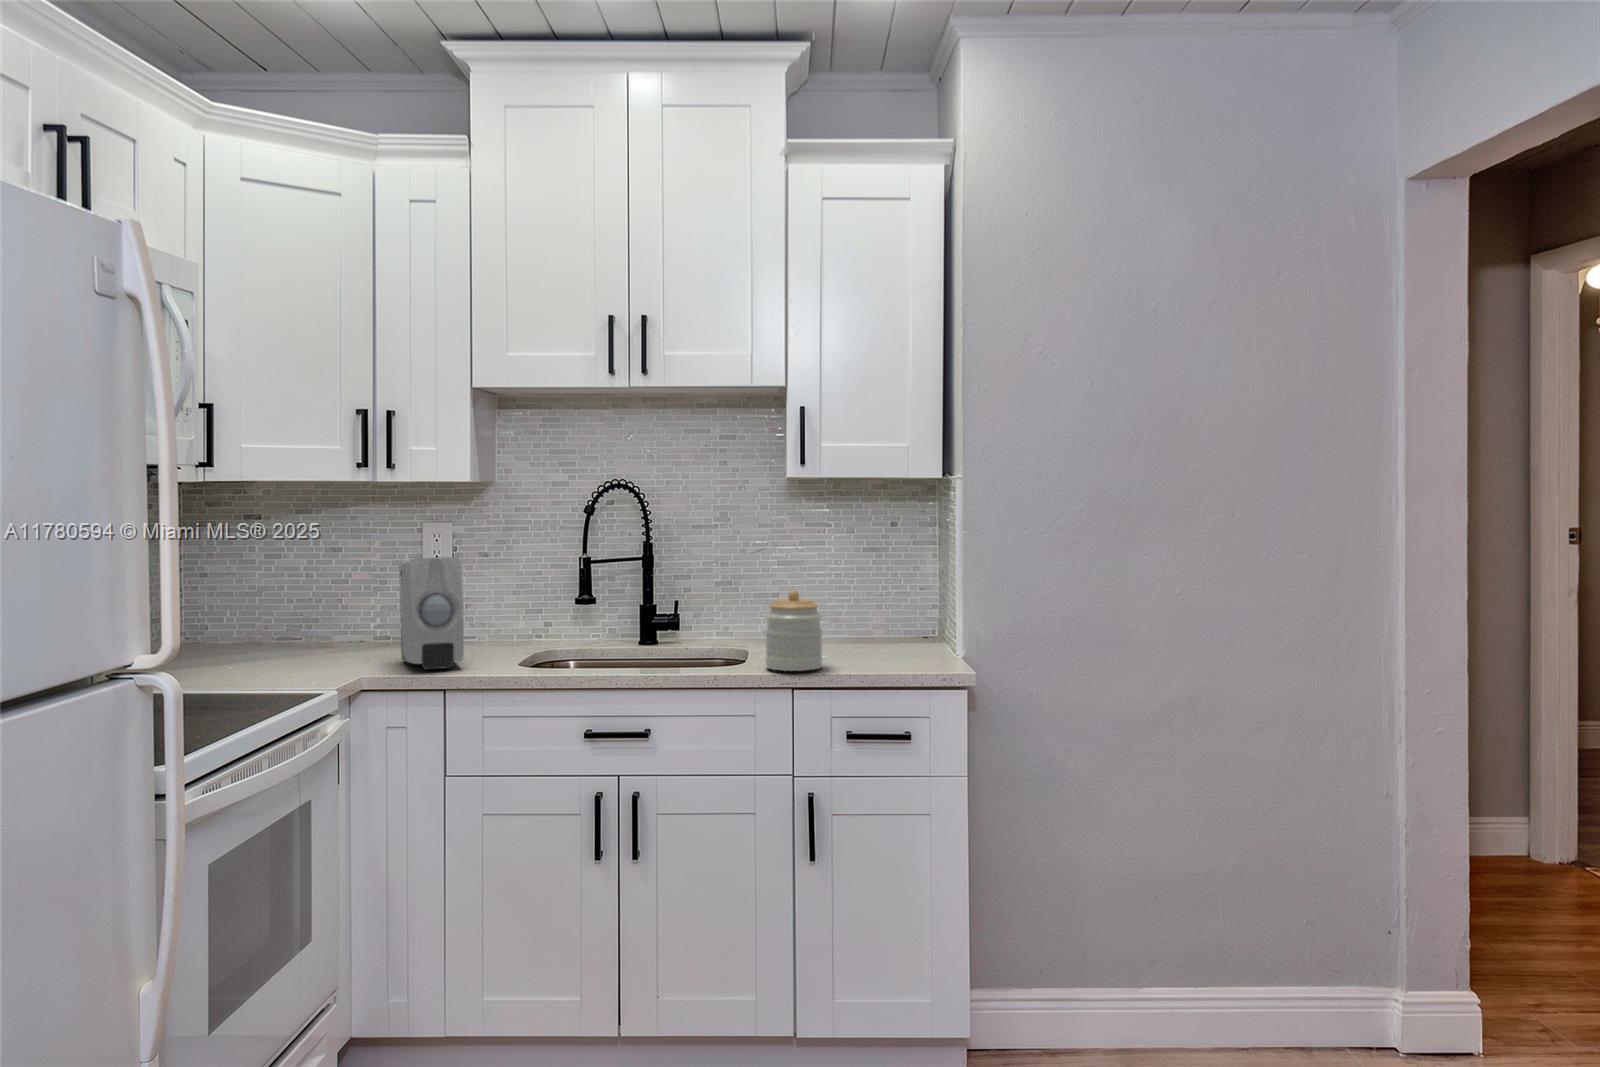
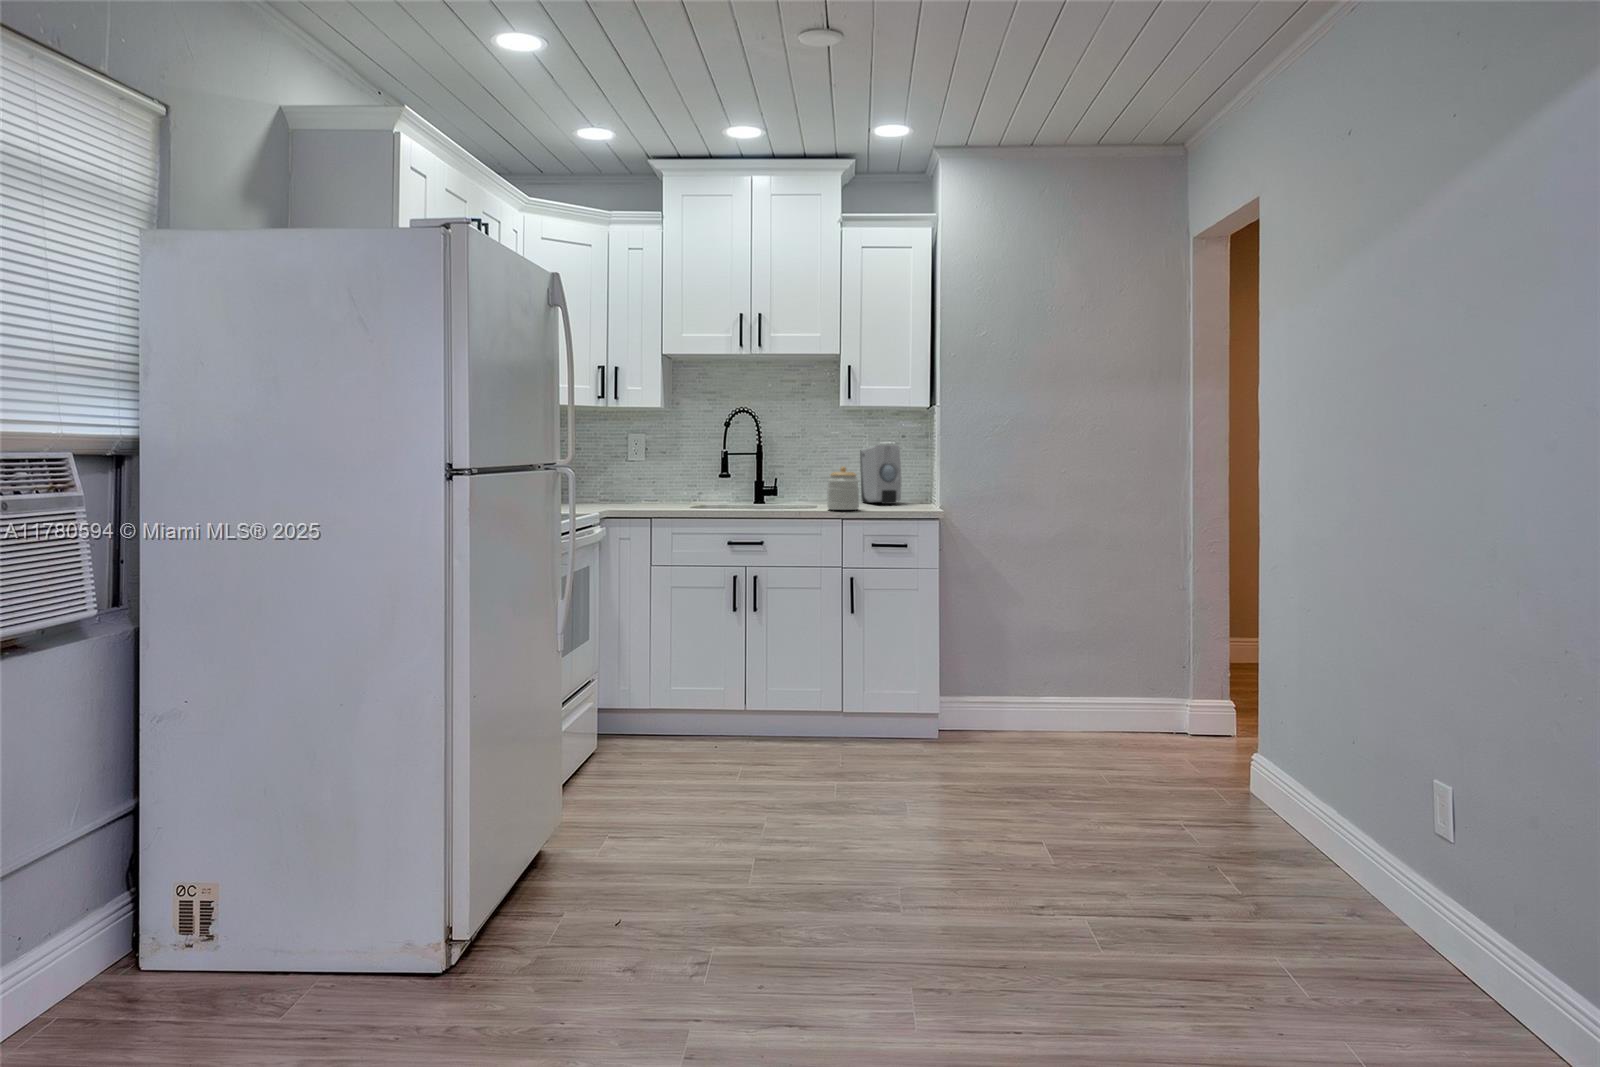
soap dispenser: present [399,557,464,669] -> present [860,445,901,504]

